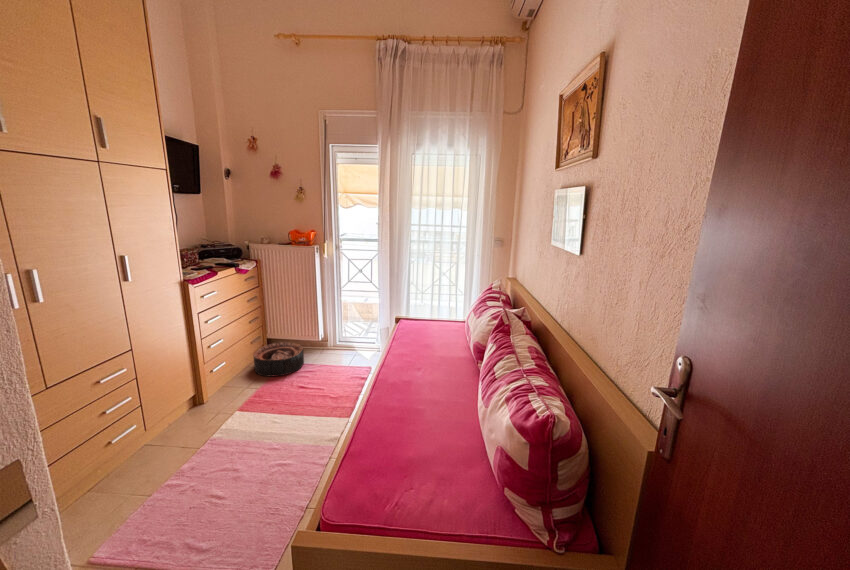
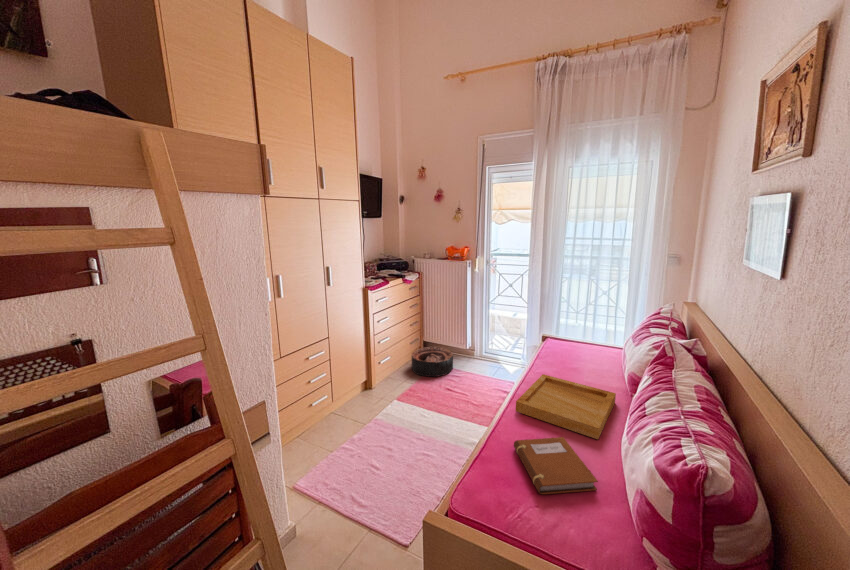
tray: none [380,356,465,409] -> present [516,374,616,439]
notebook: none [382,413,462,475] -> present [514,437,598,494]

